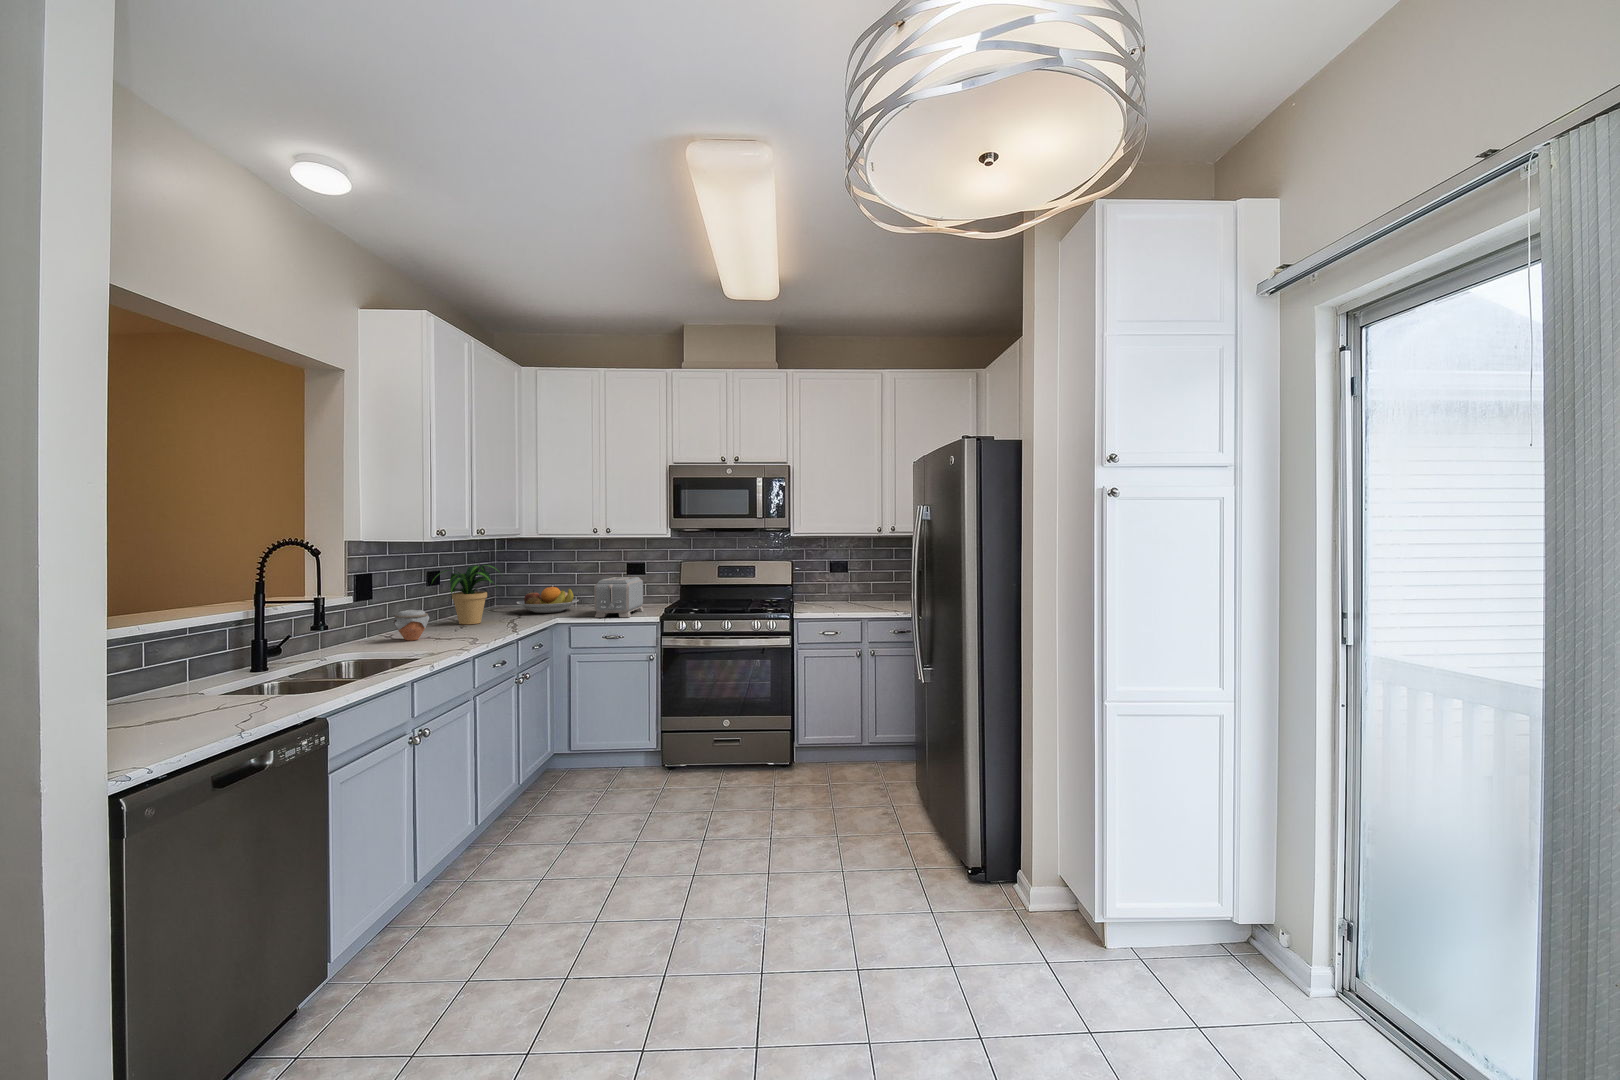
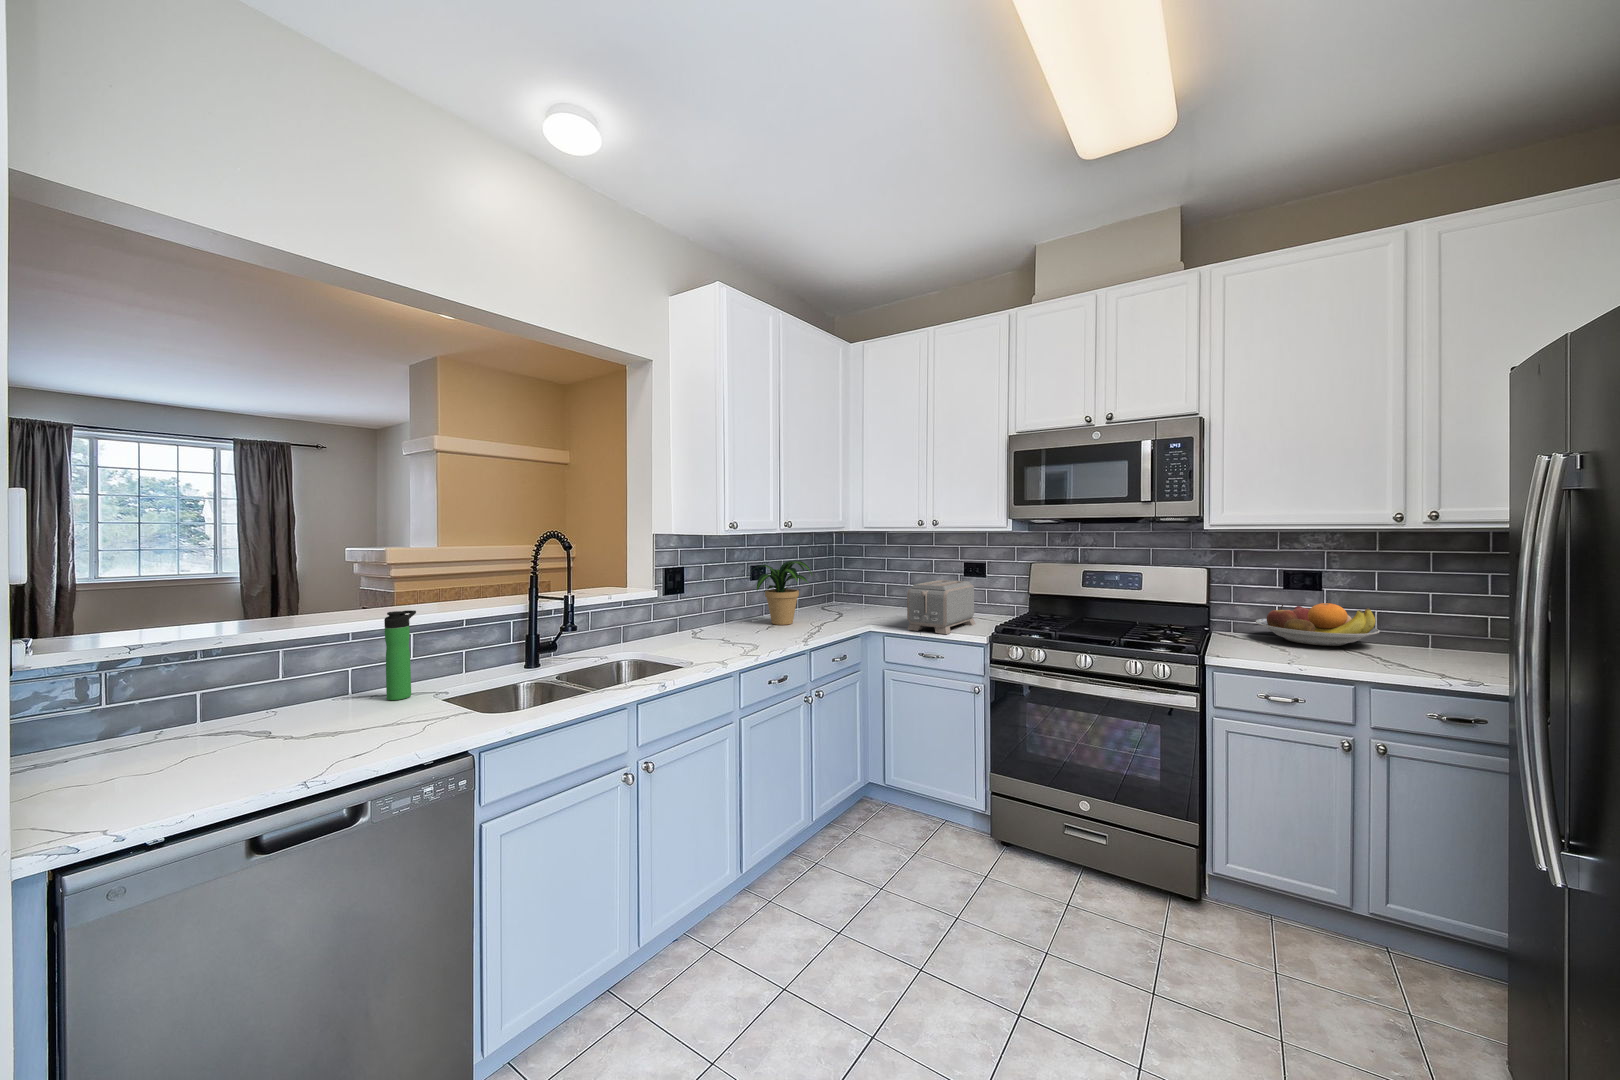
fruit bowl: present [517,587,579,613] -> present [1256,603,1380,646]
jar: present [393,610,430,641] -> none [684,609,720,642]
bottle: none [158,612,185,697] -> present [384,610,416,700]

